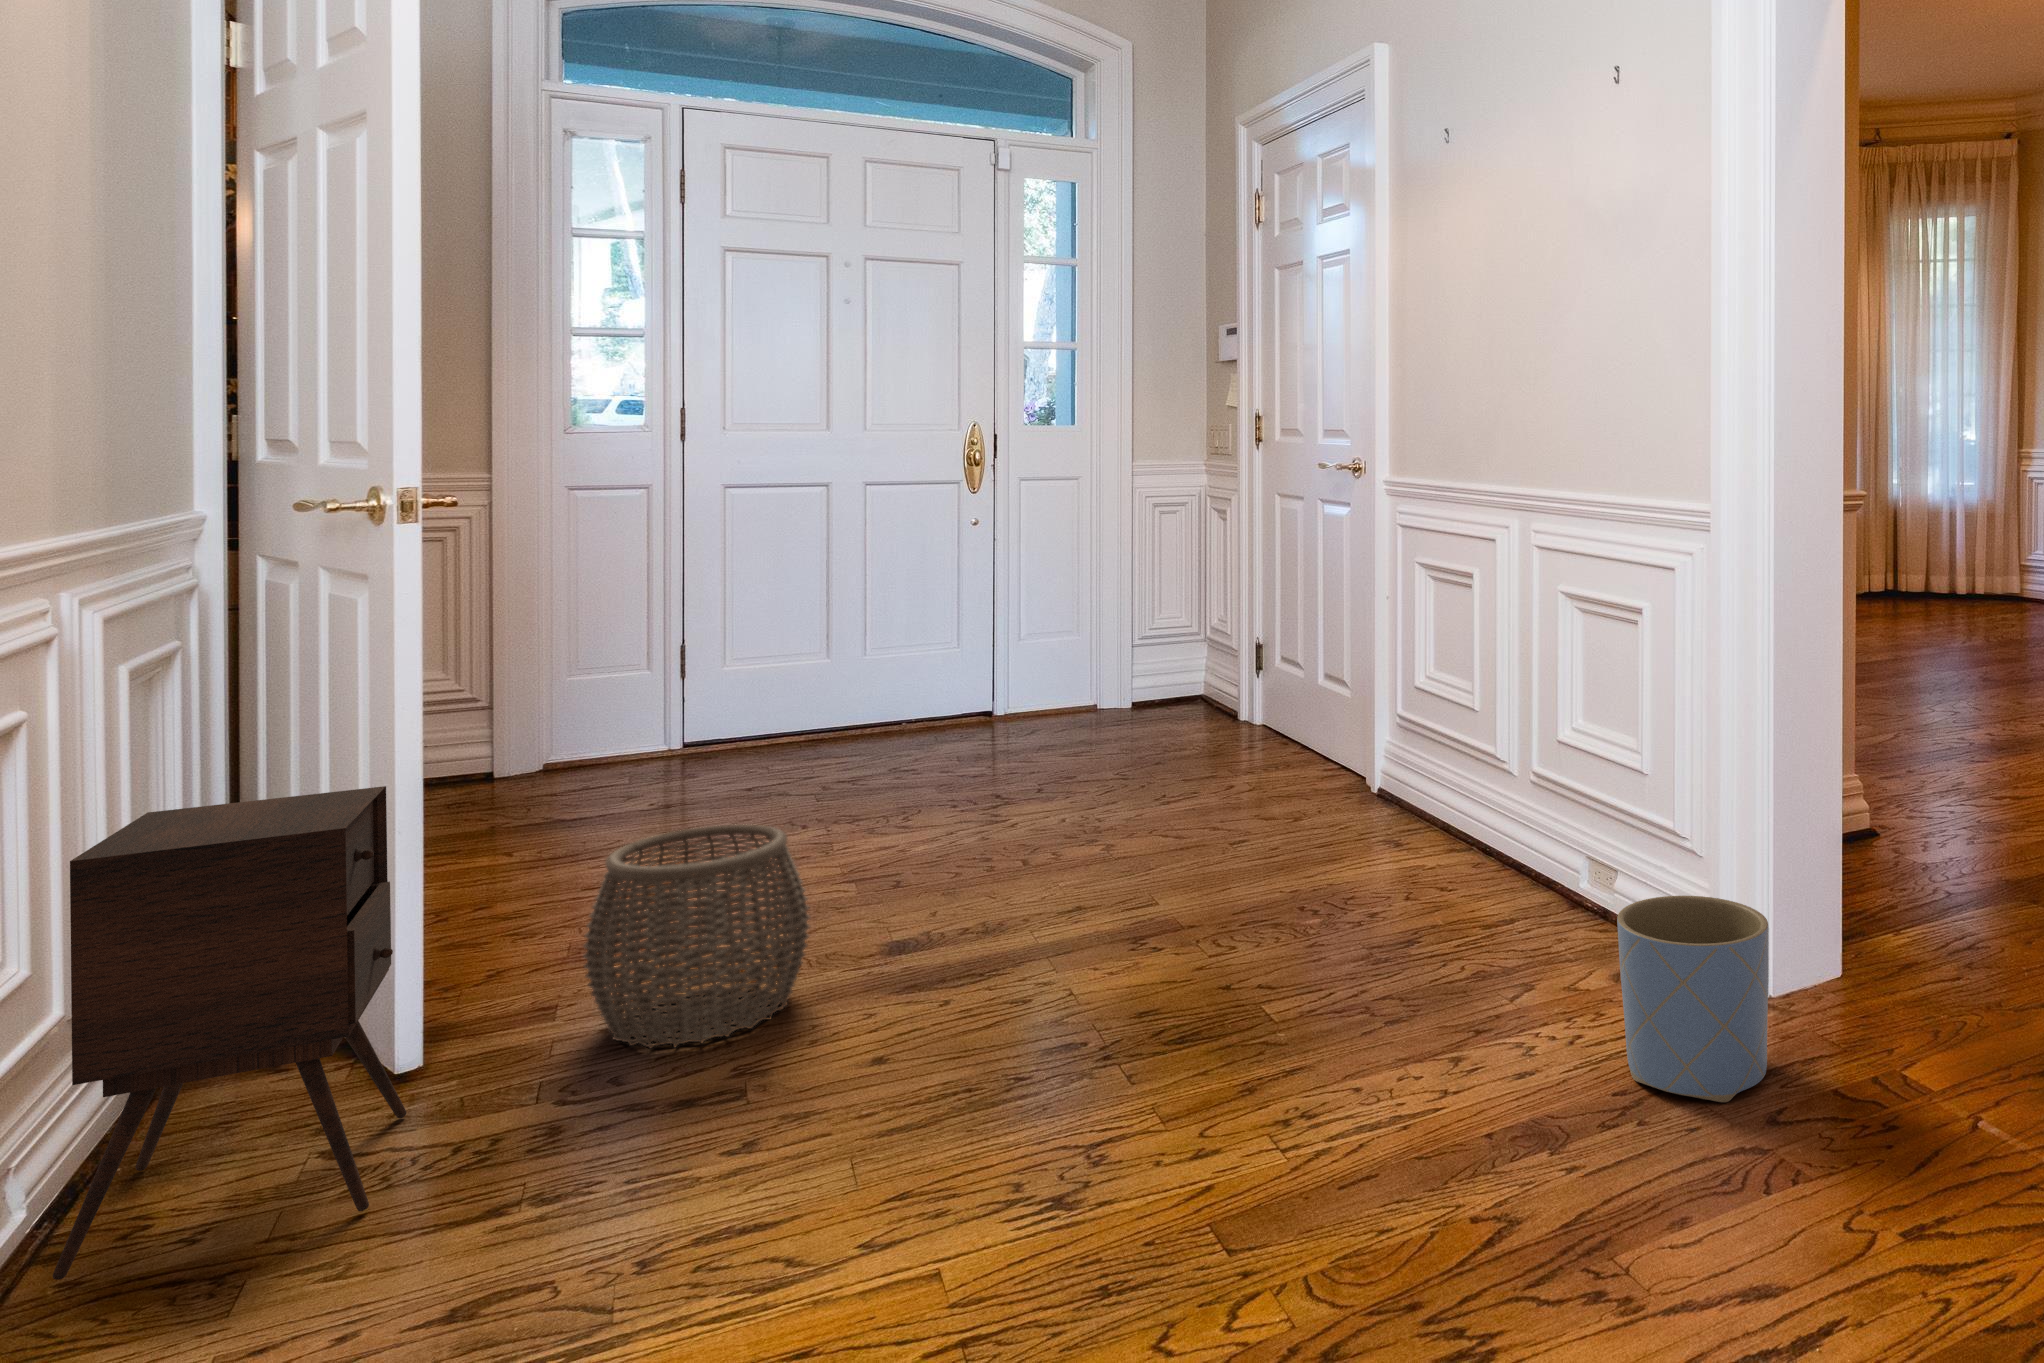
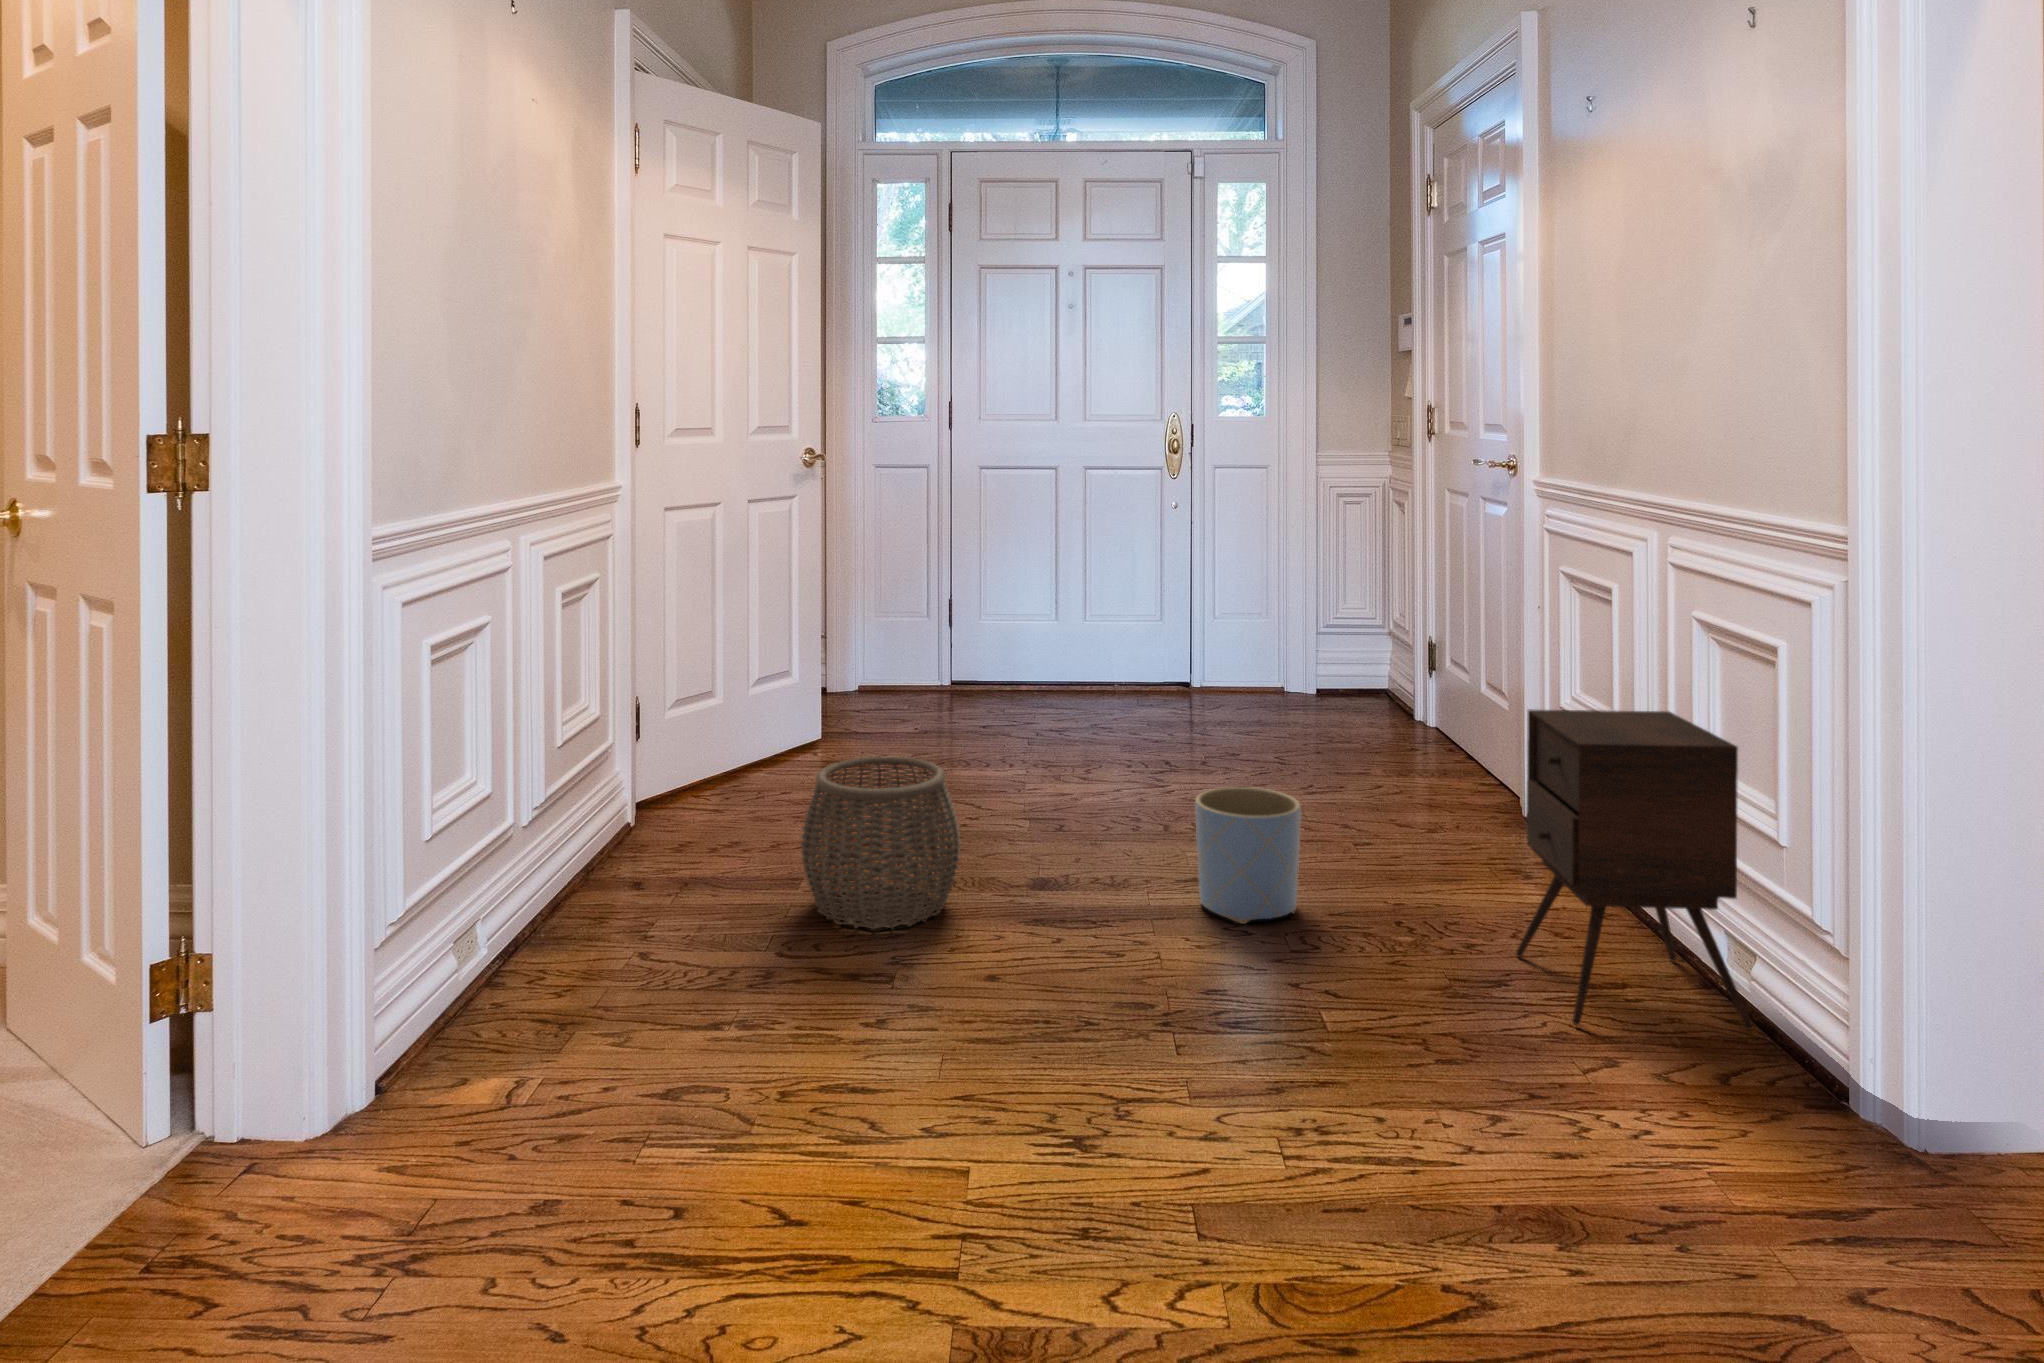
side table: present [53,786,406,1280] -> present [1516,709,1753,1030]
planter: present [1617,896,1769,1102] -> present [1195,787,1301,924]

